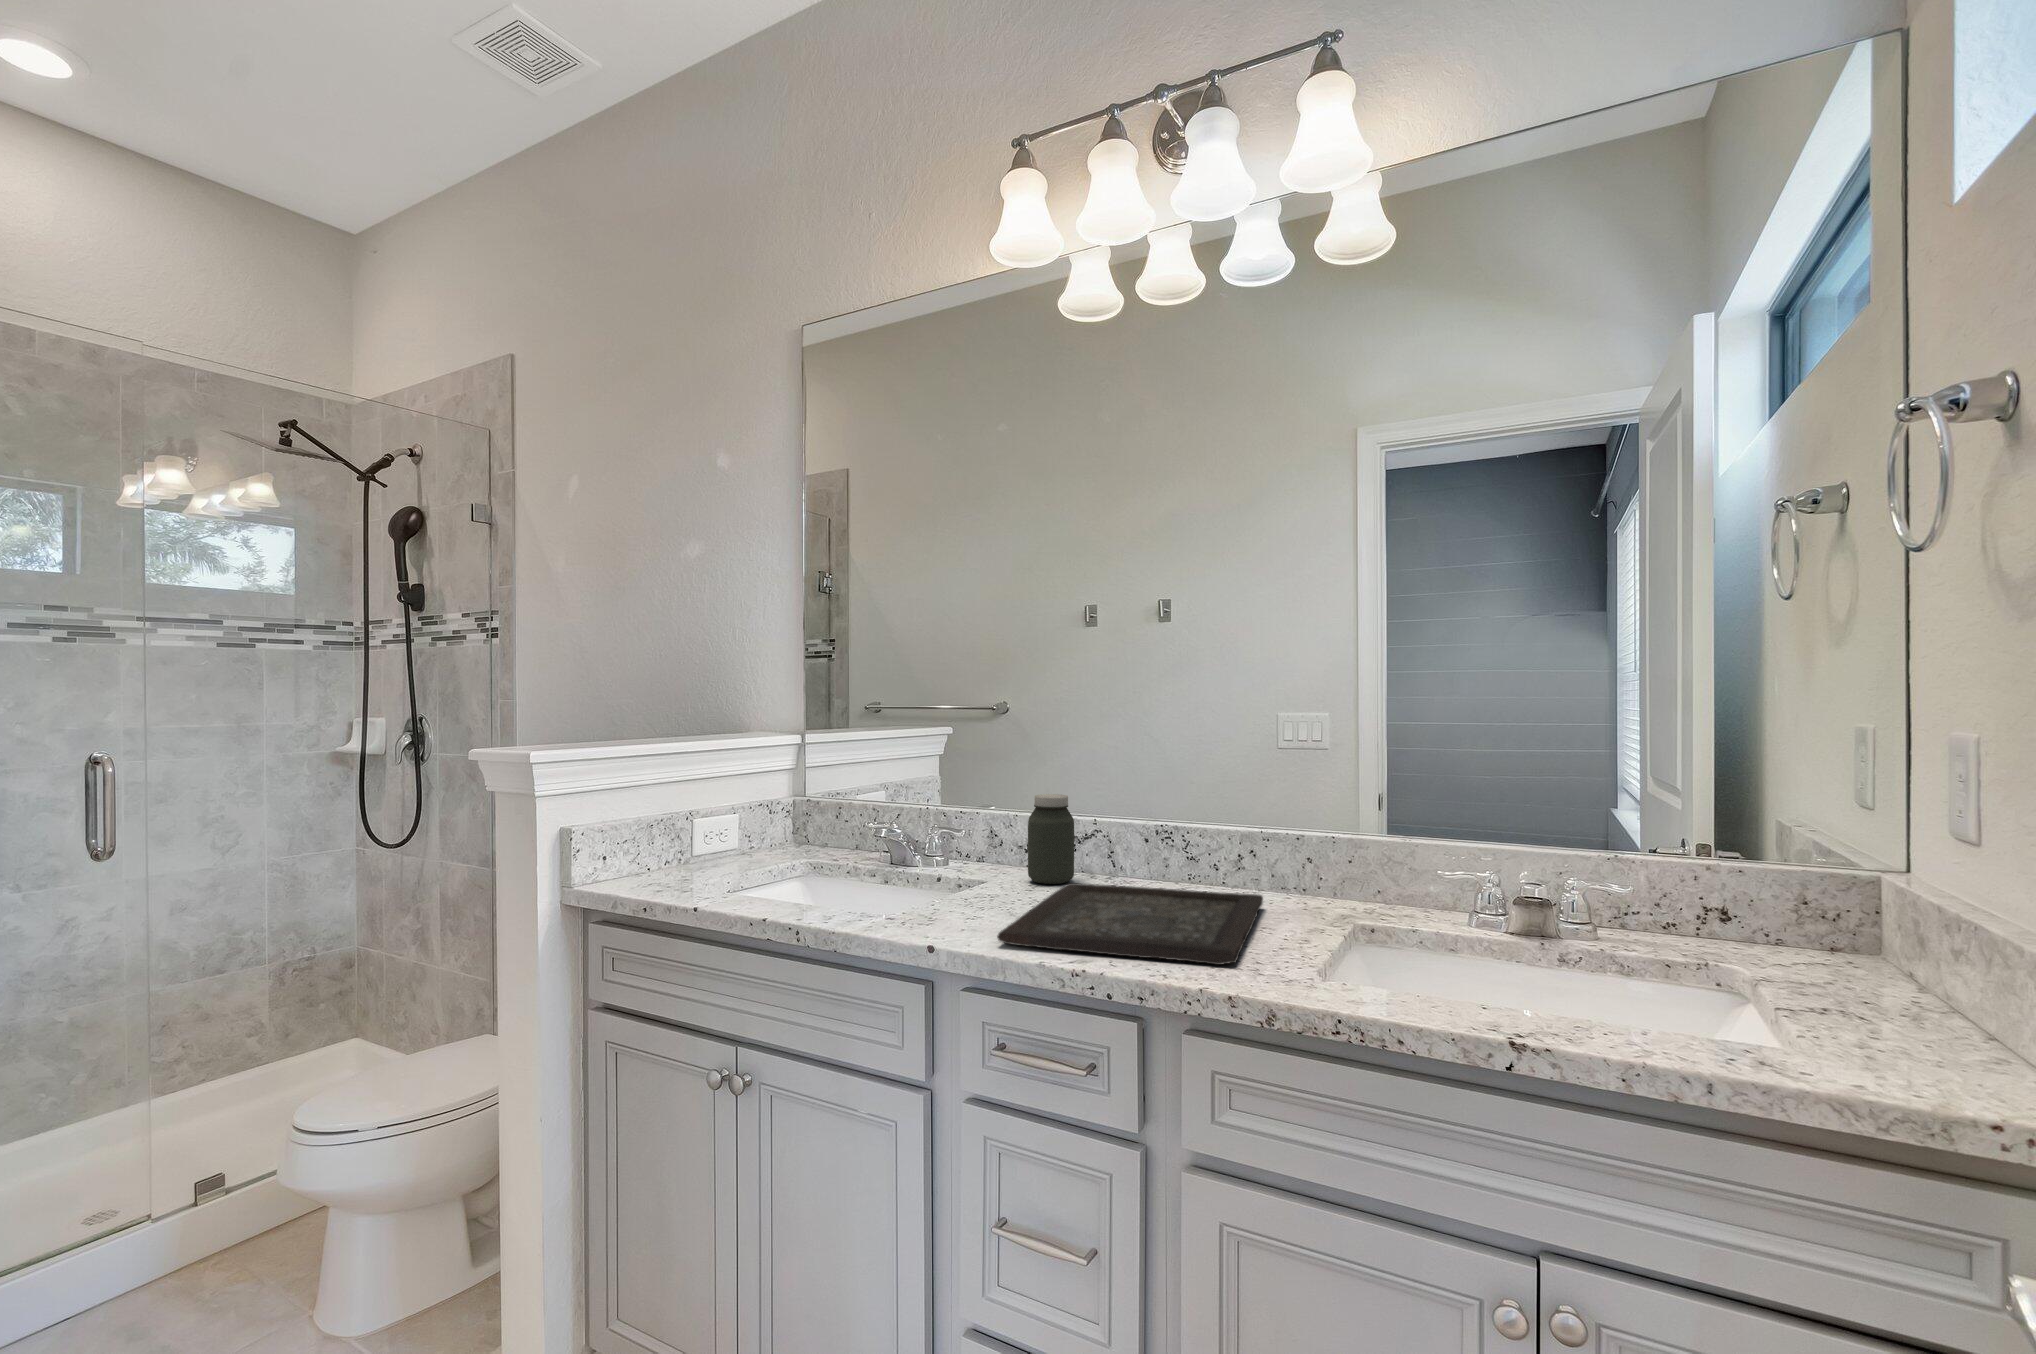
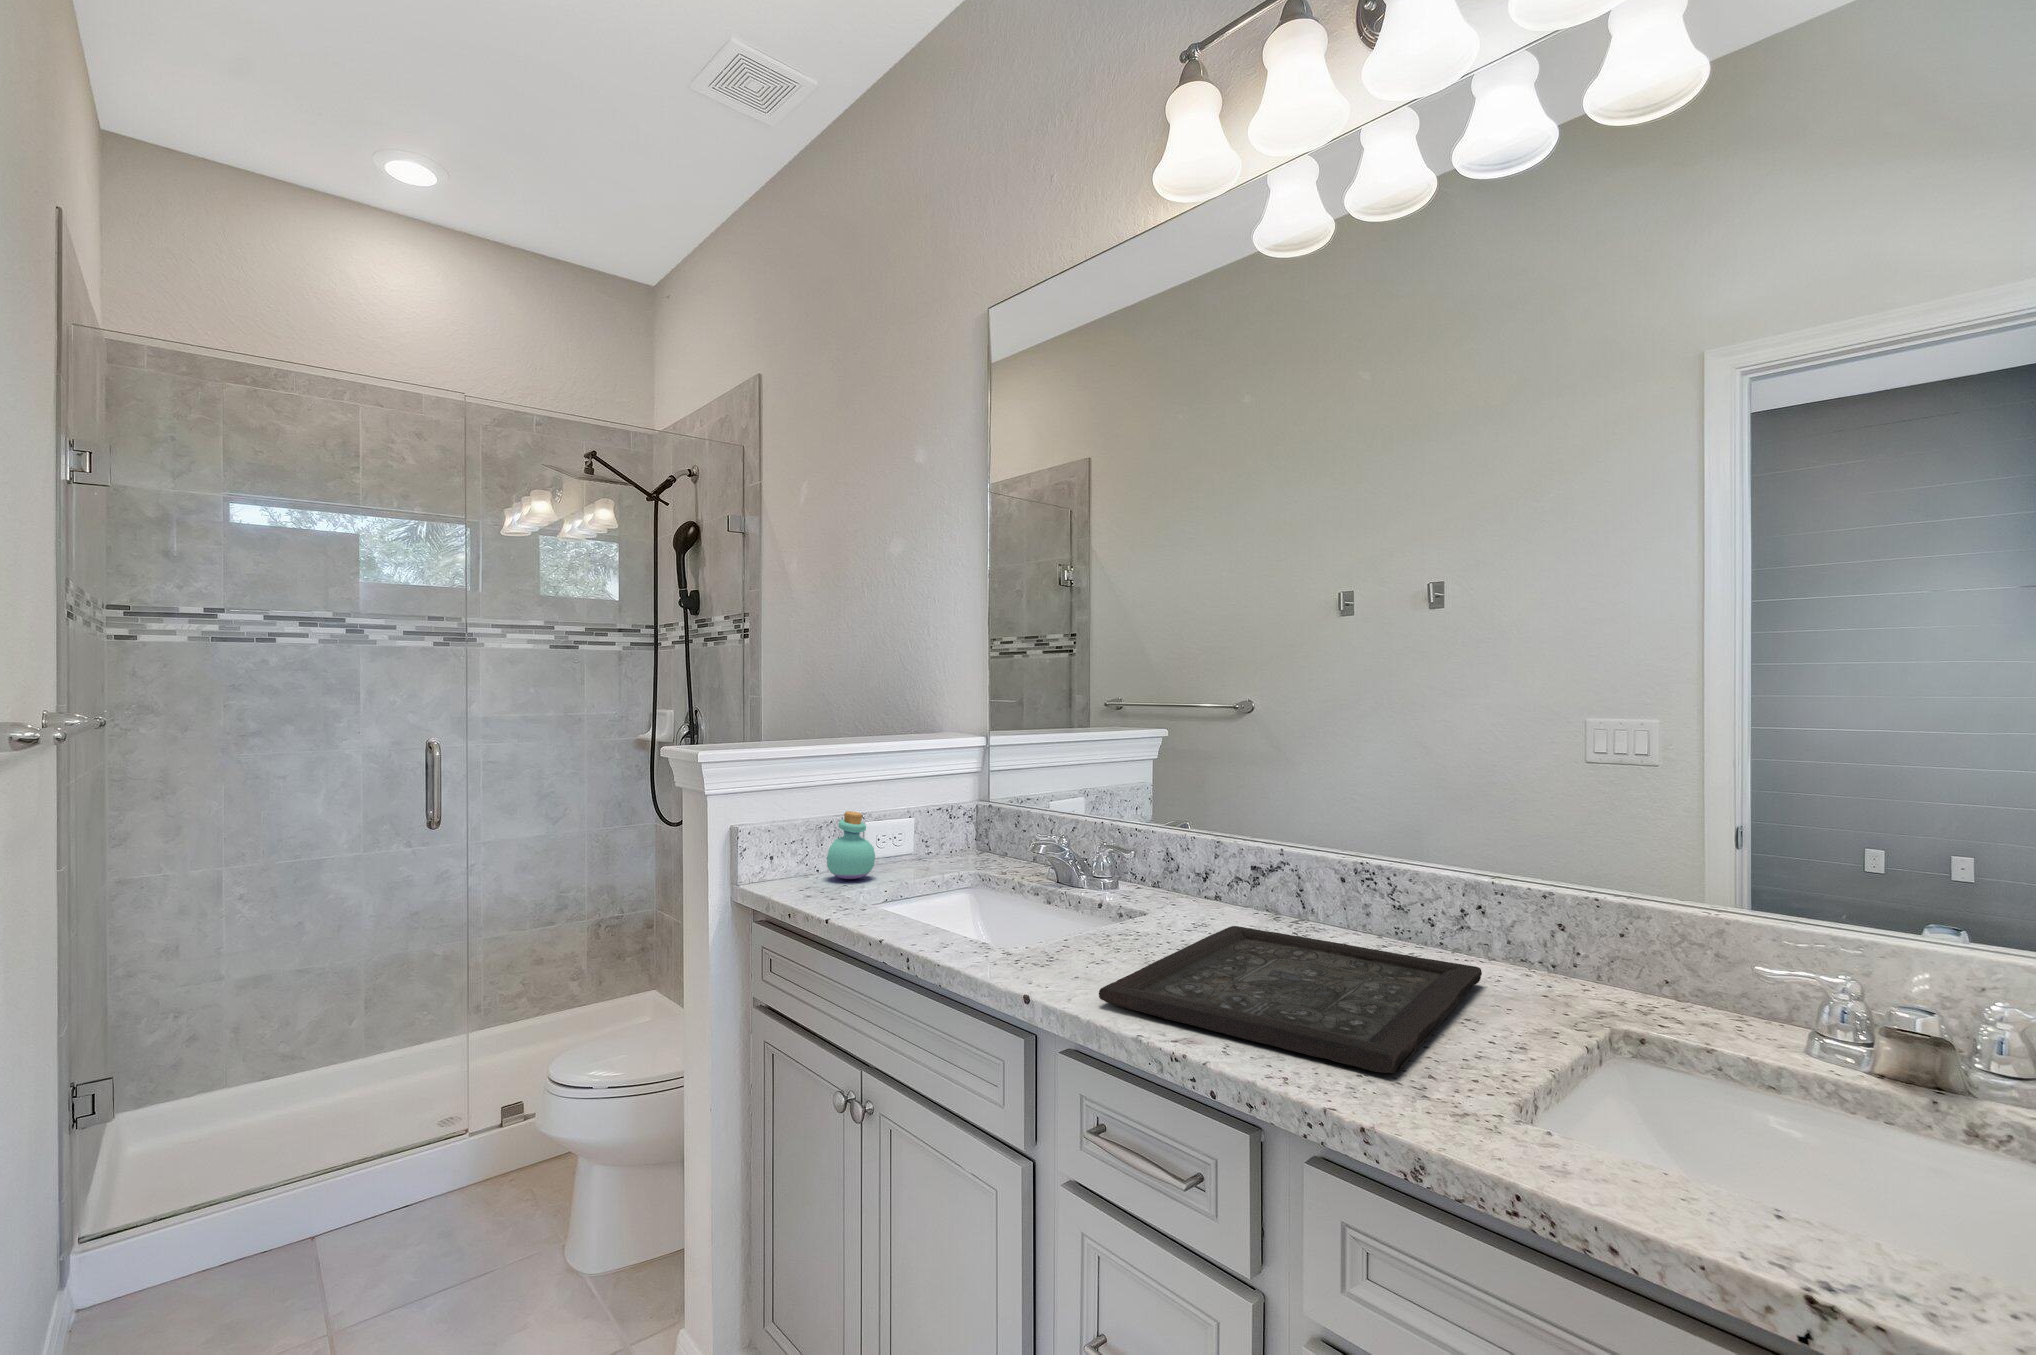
jar: present [1028,794,1074,884] -> none [1196,815,1252,923]
perfume bottle: none [664,810,714,876] -> present [827,811,875,879]

